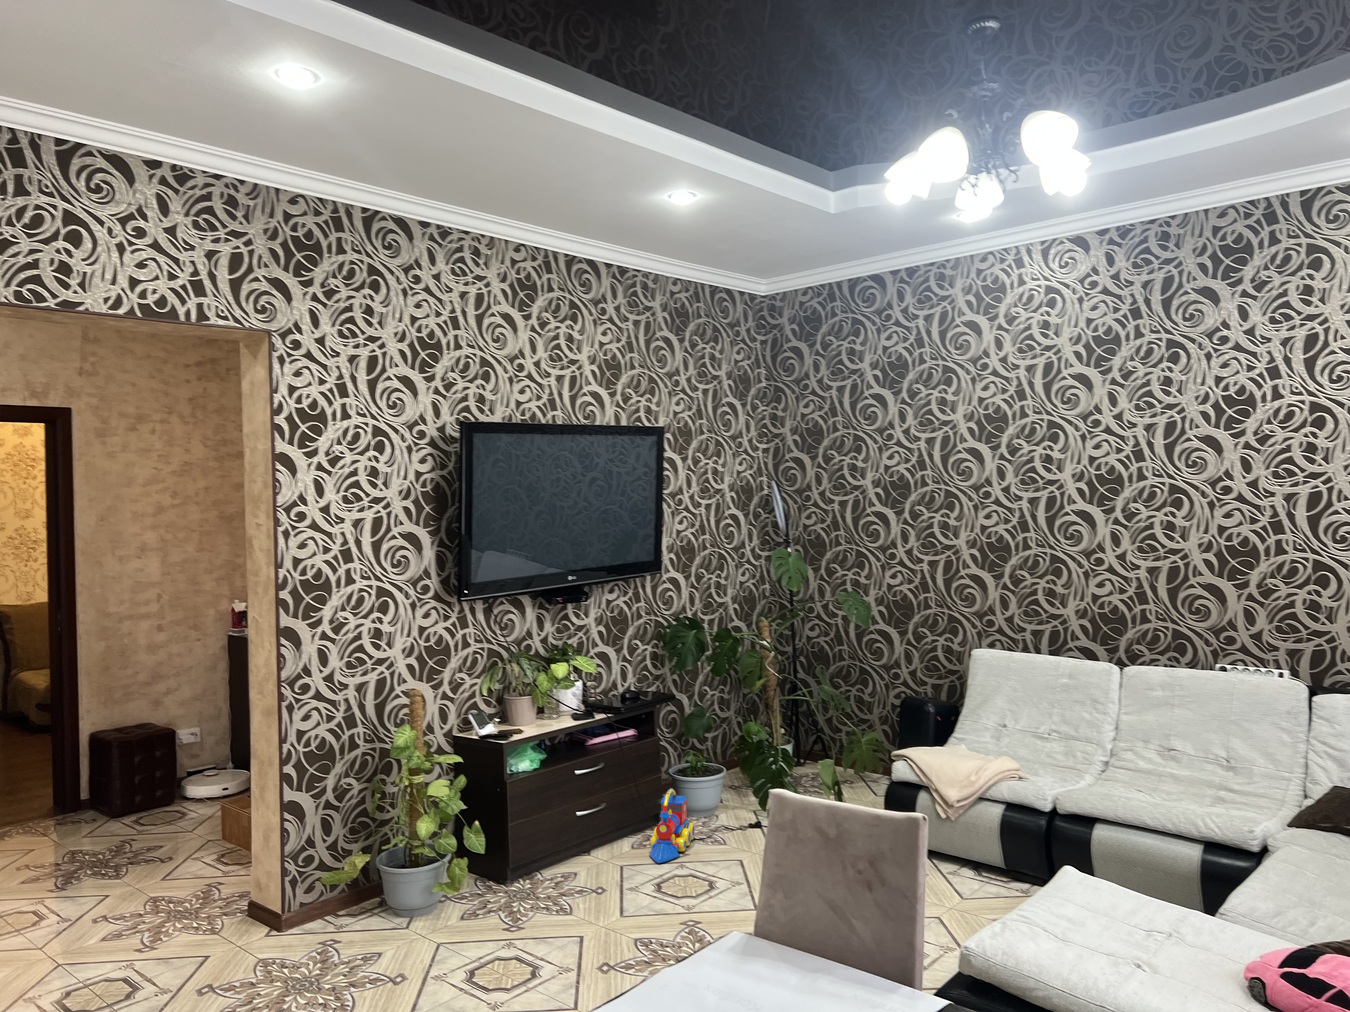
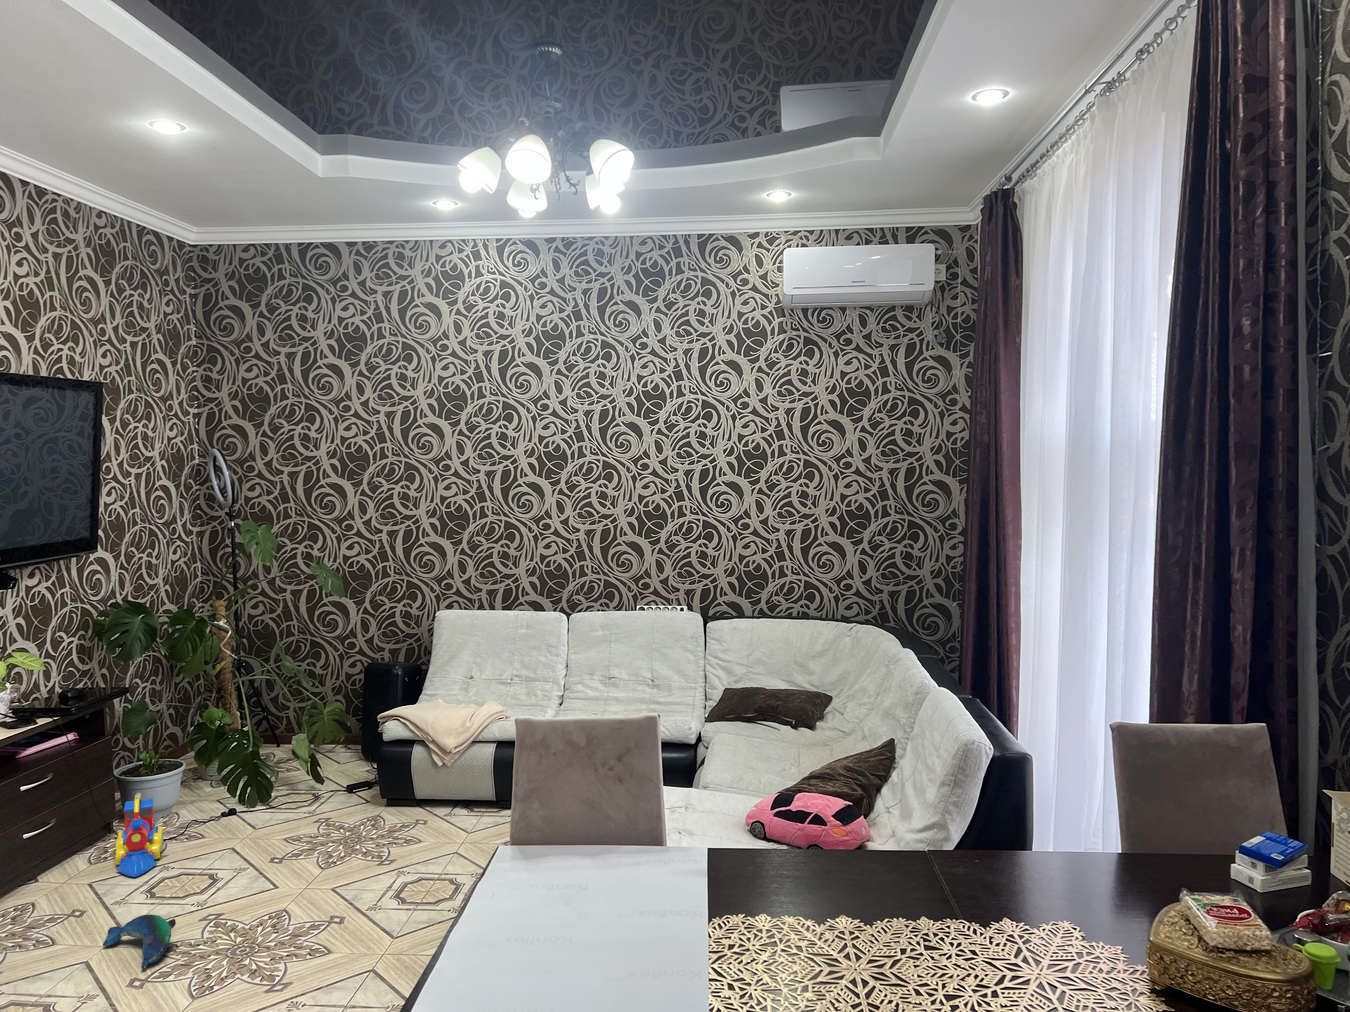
plush toy: none [606,897,656,945] -> present [103,914,176,969]

